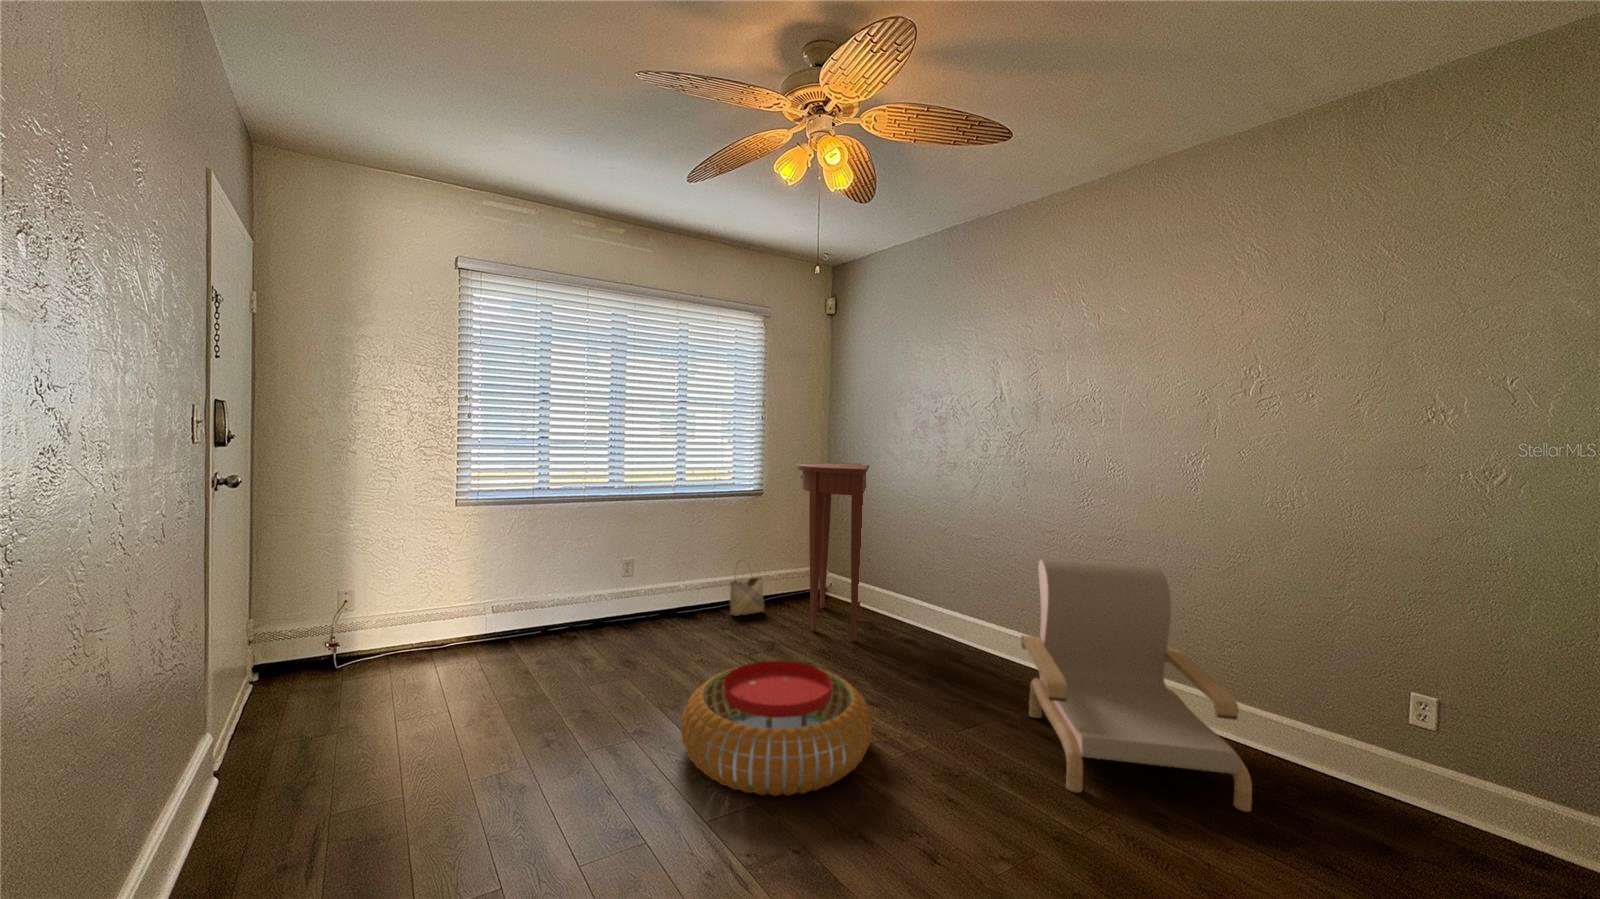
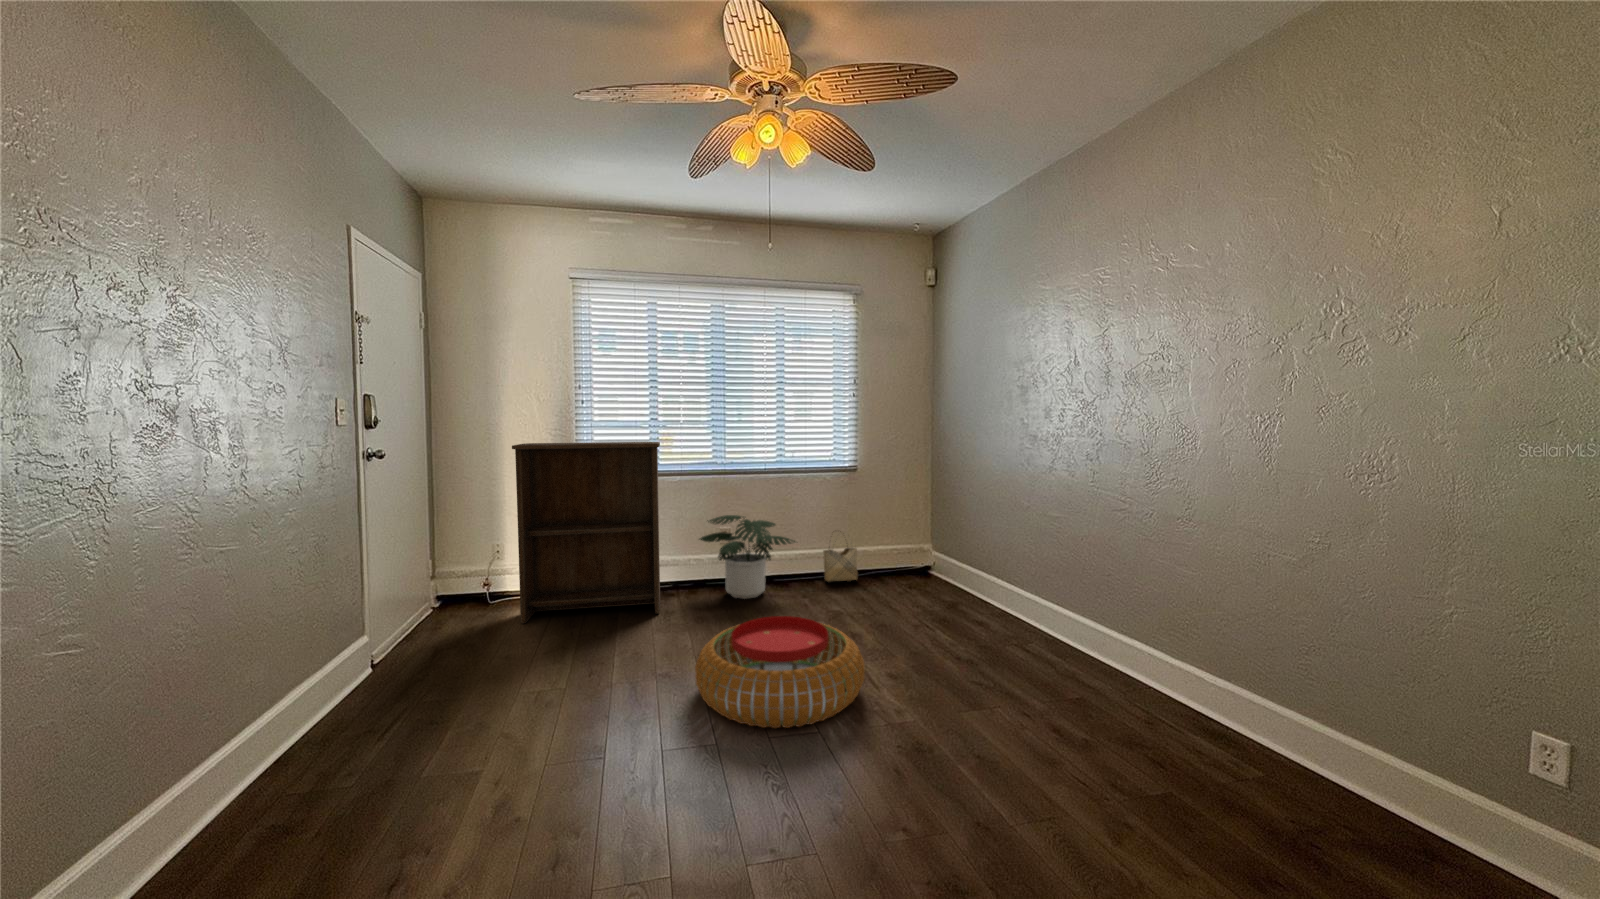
bookshelf: none [370,463,573,708] -> present [512,442,660,623]
console table: present [797,463,869,641] -> none [879,438,968,614]
potted plant: none [598,548,714,644] -> present [699,515,795,599]
armchair: present [1021,559,1252,812] -> none [1034,537,1261,834]

